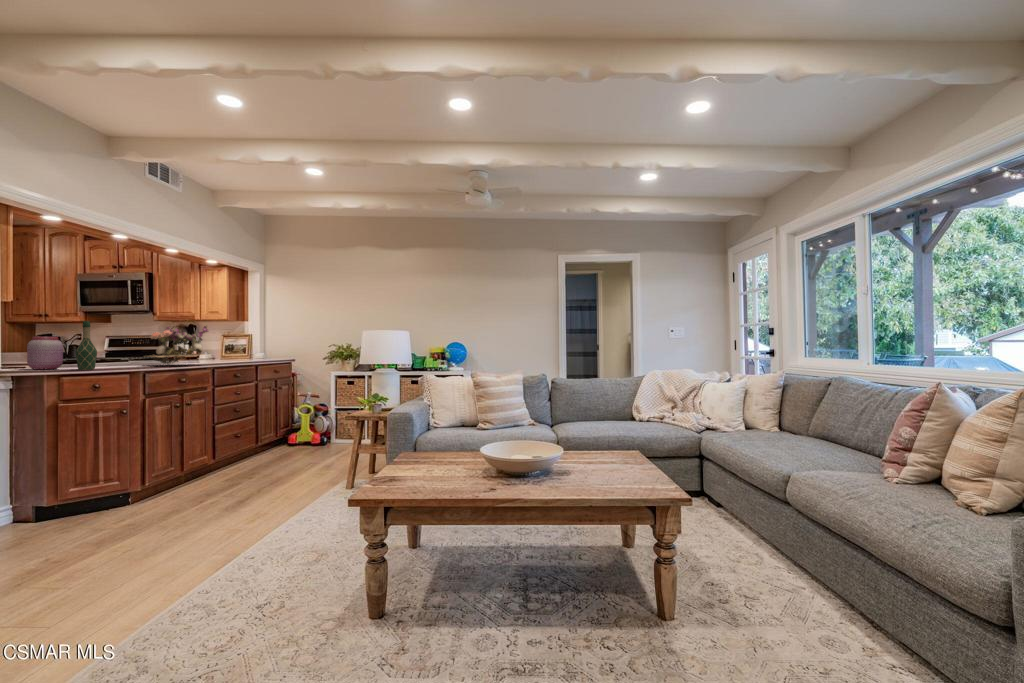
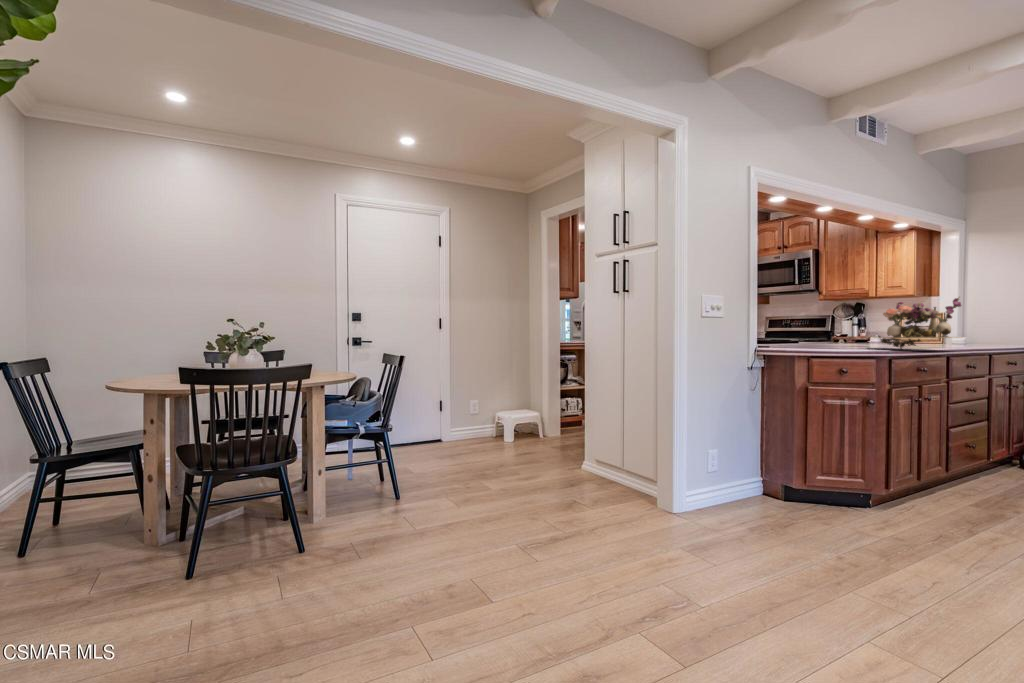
wine bottle: present [76,321,97,370] -> none [824,298,845,351]
jar: present [27,337,63,370] -> none [775,316,804,349]

